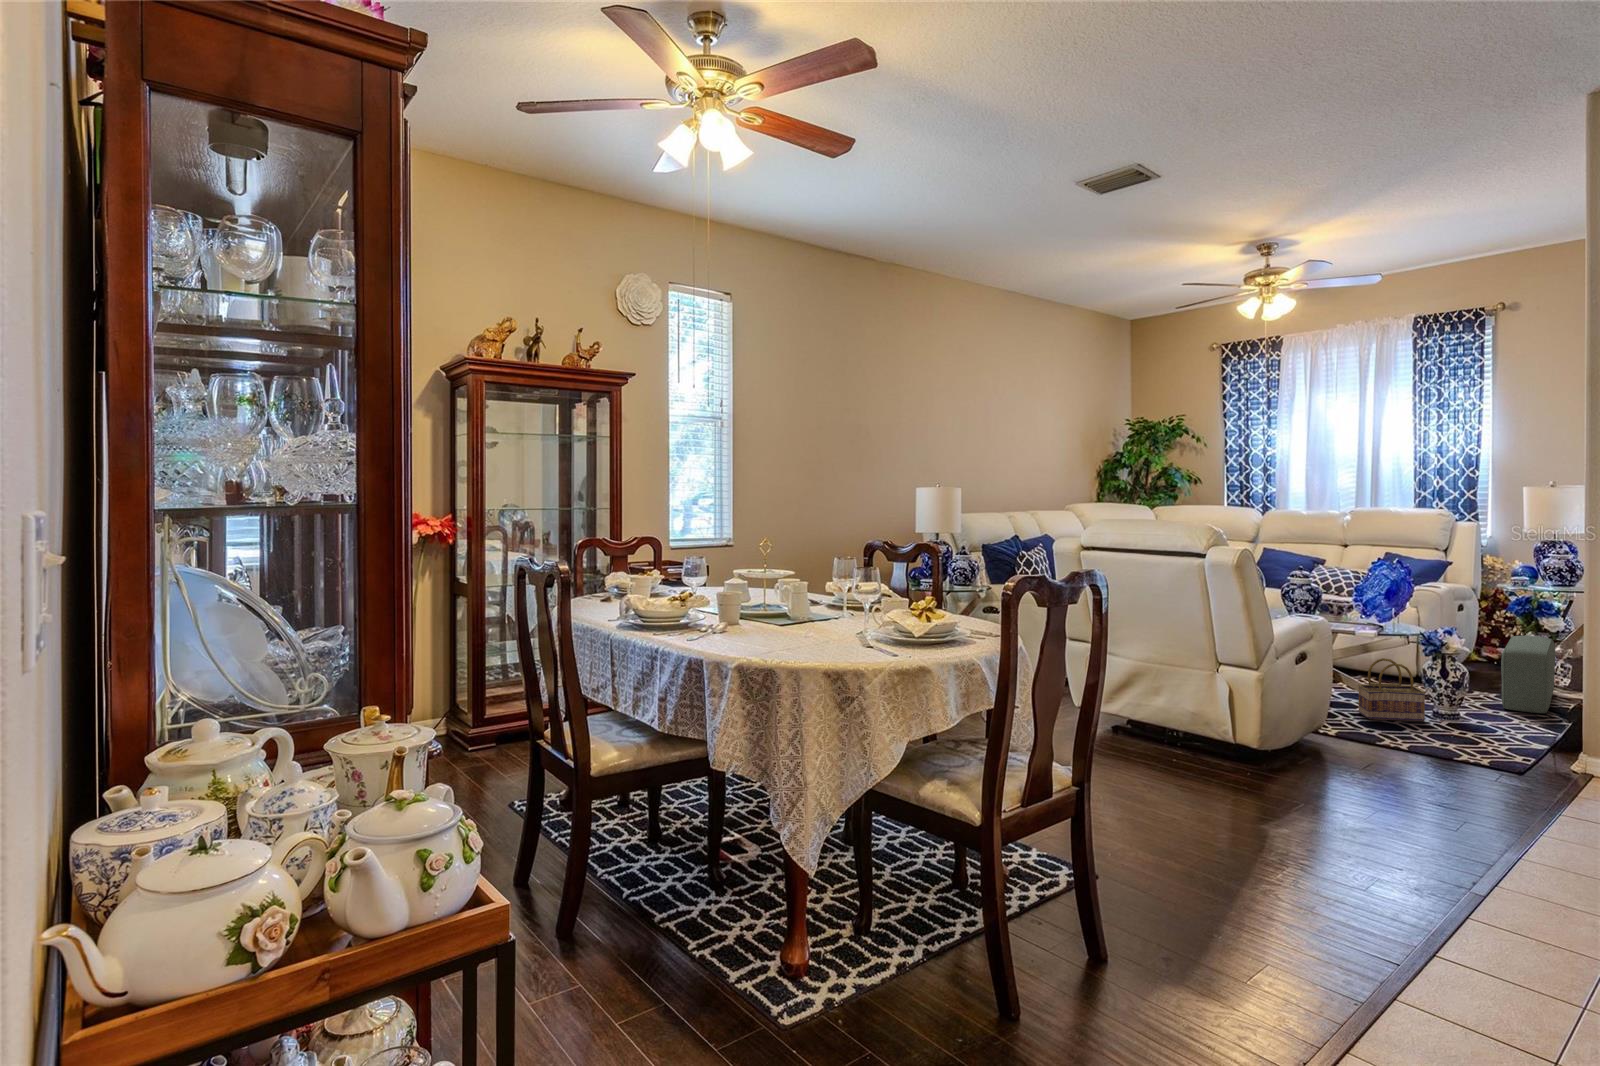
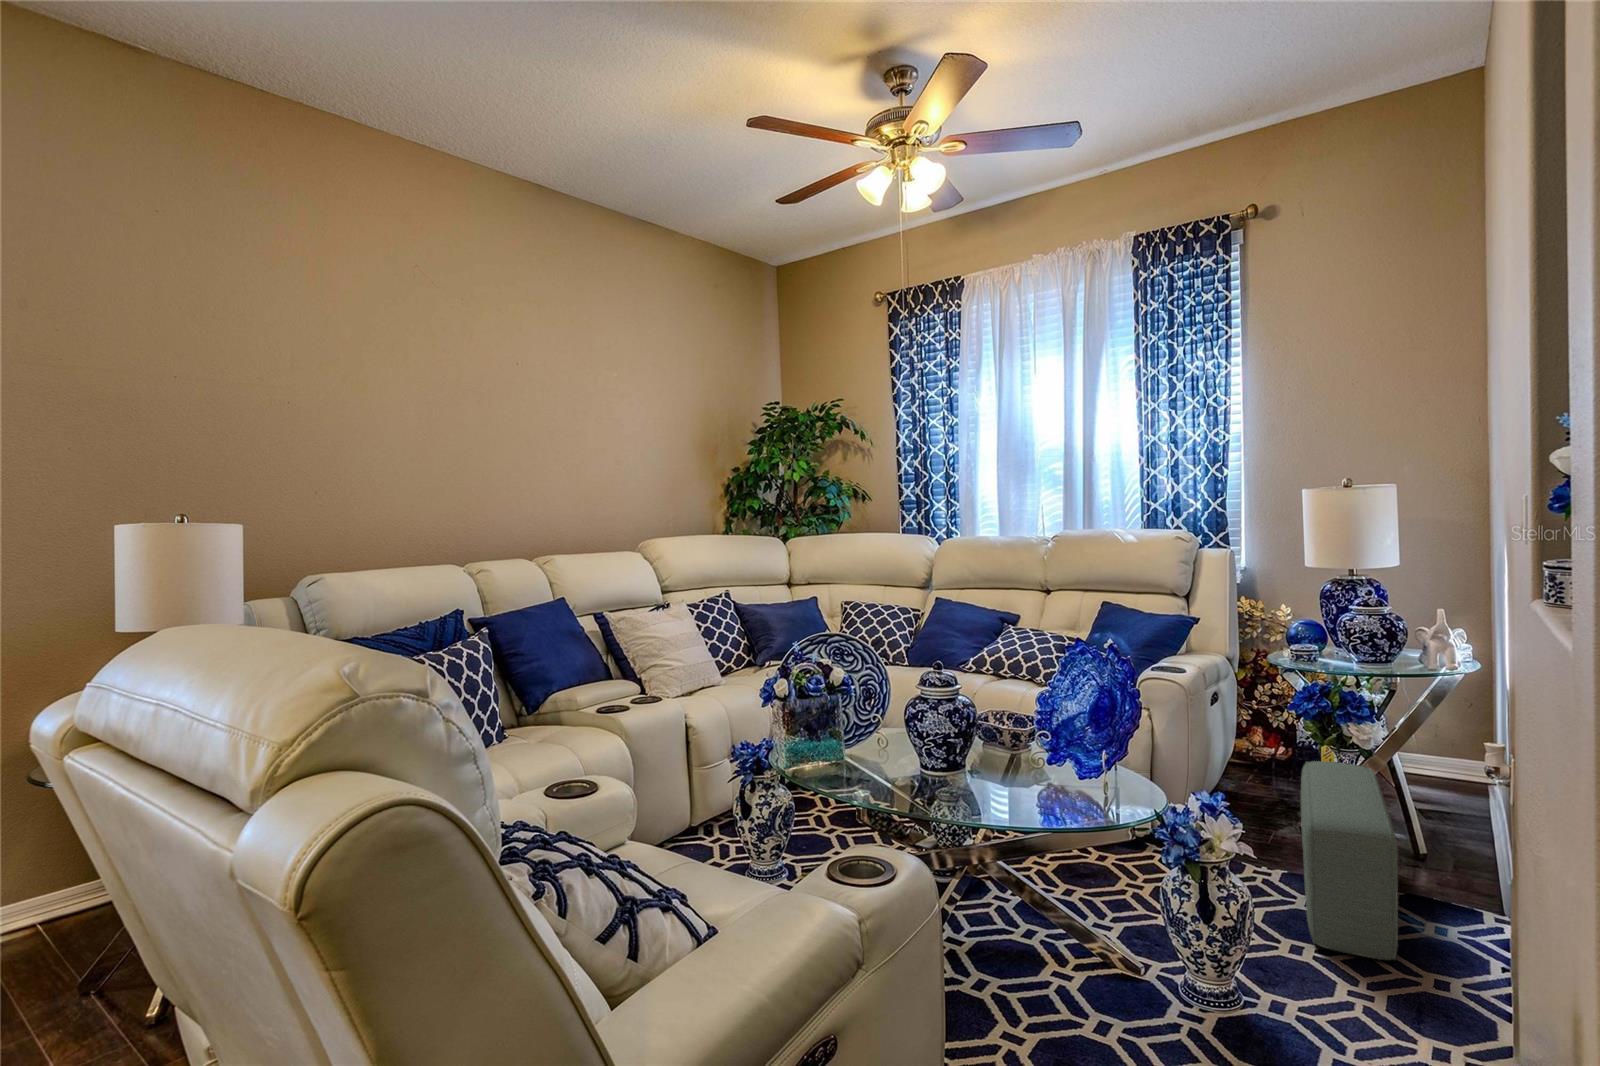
basket: present [1358,658,1426,721] -> none [1035,869,1172,1030]

